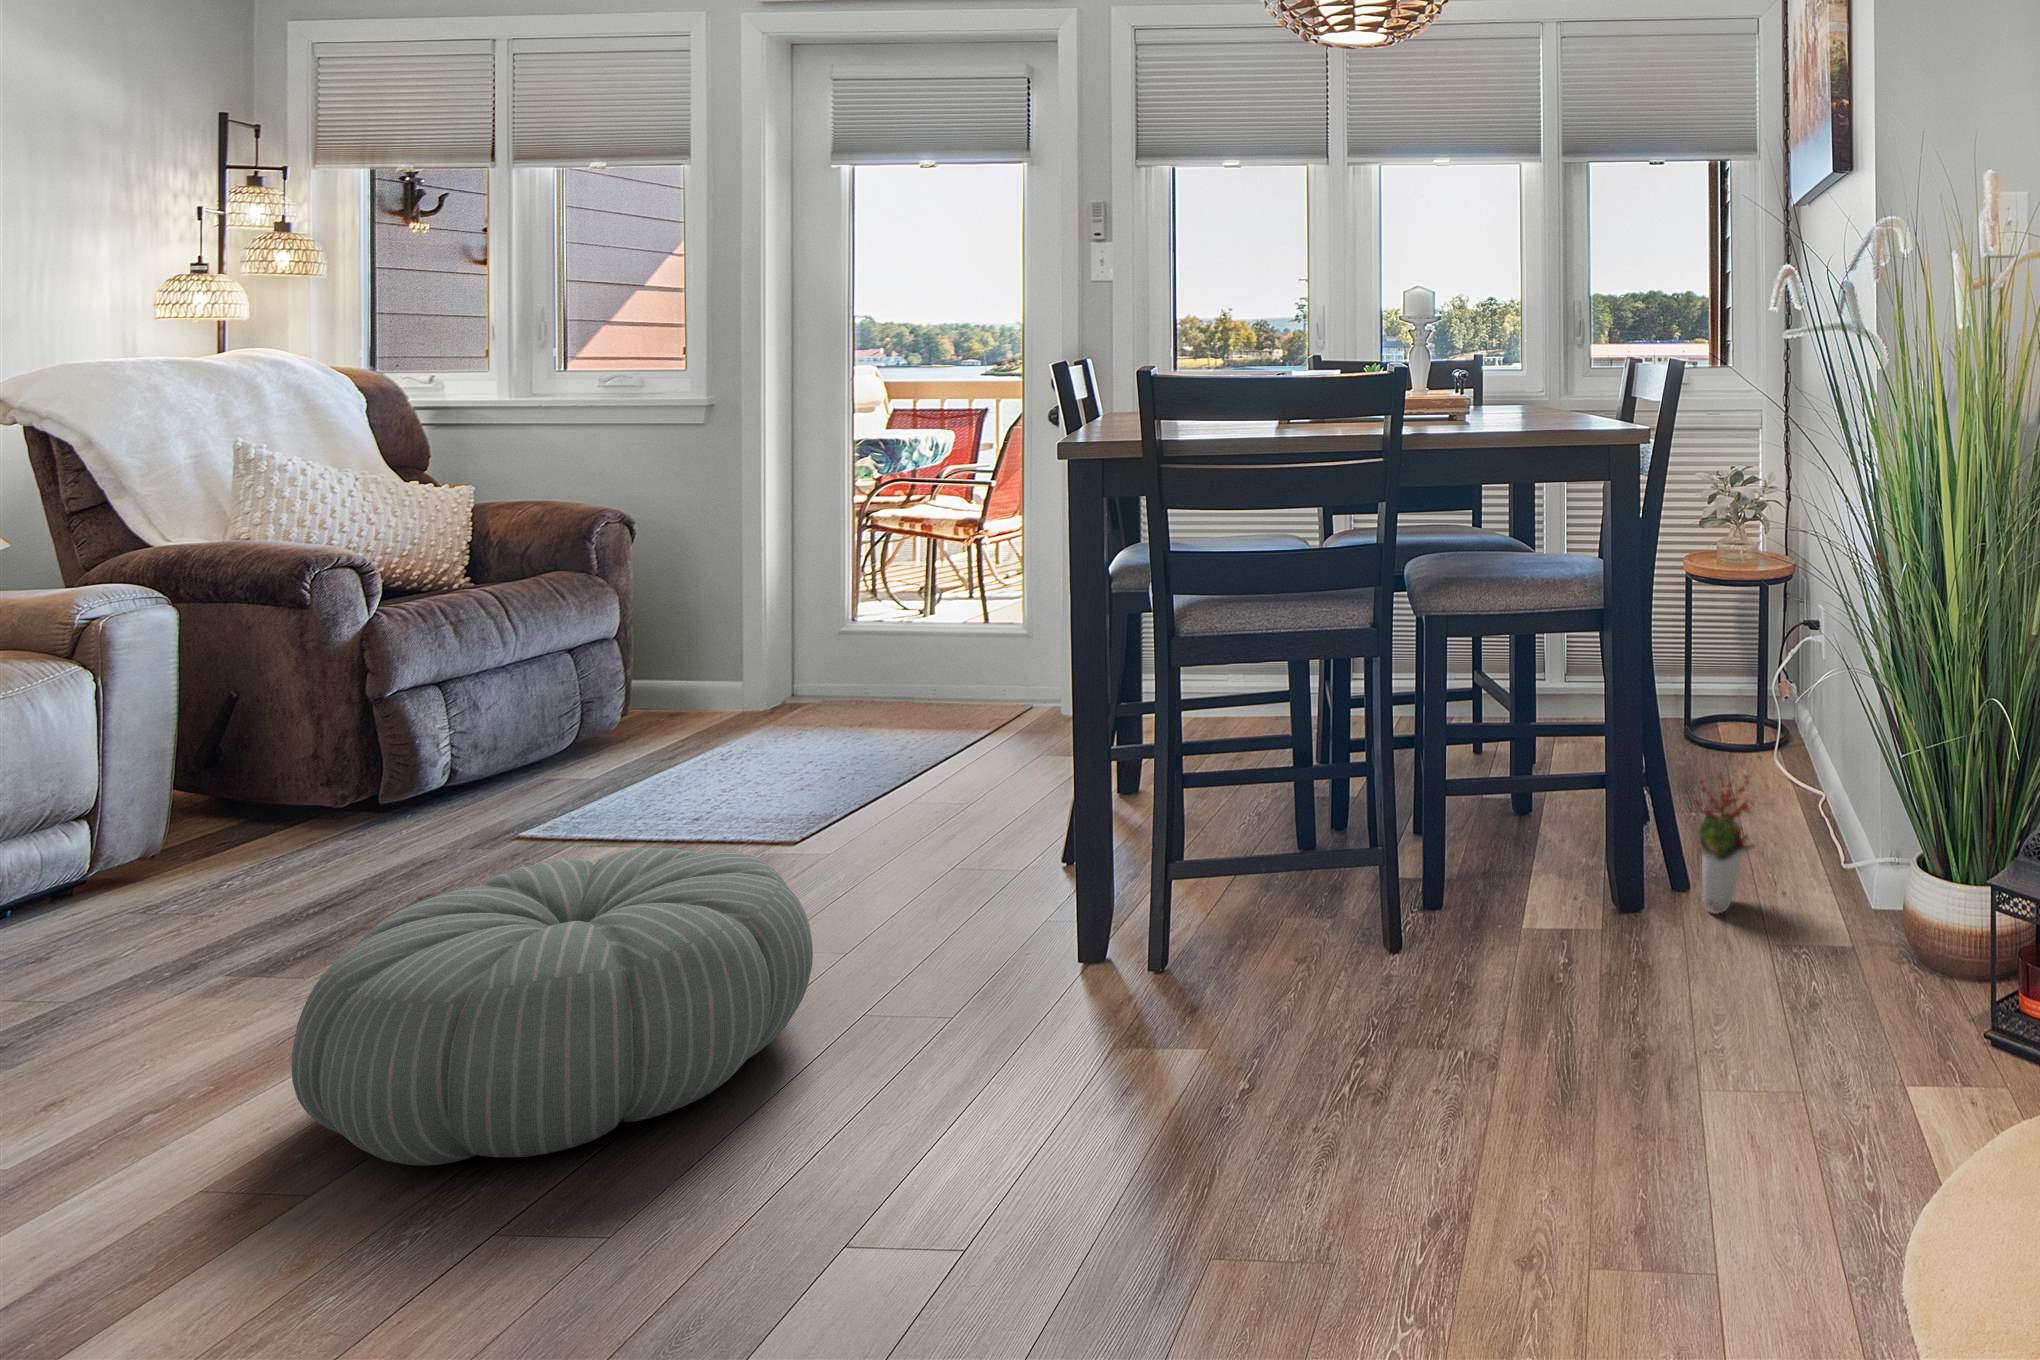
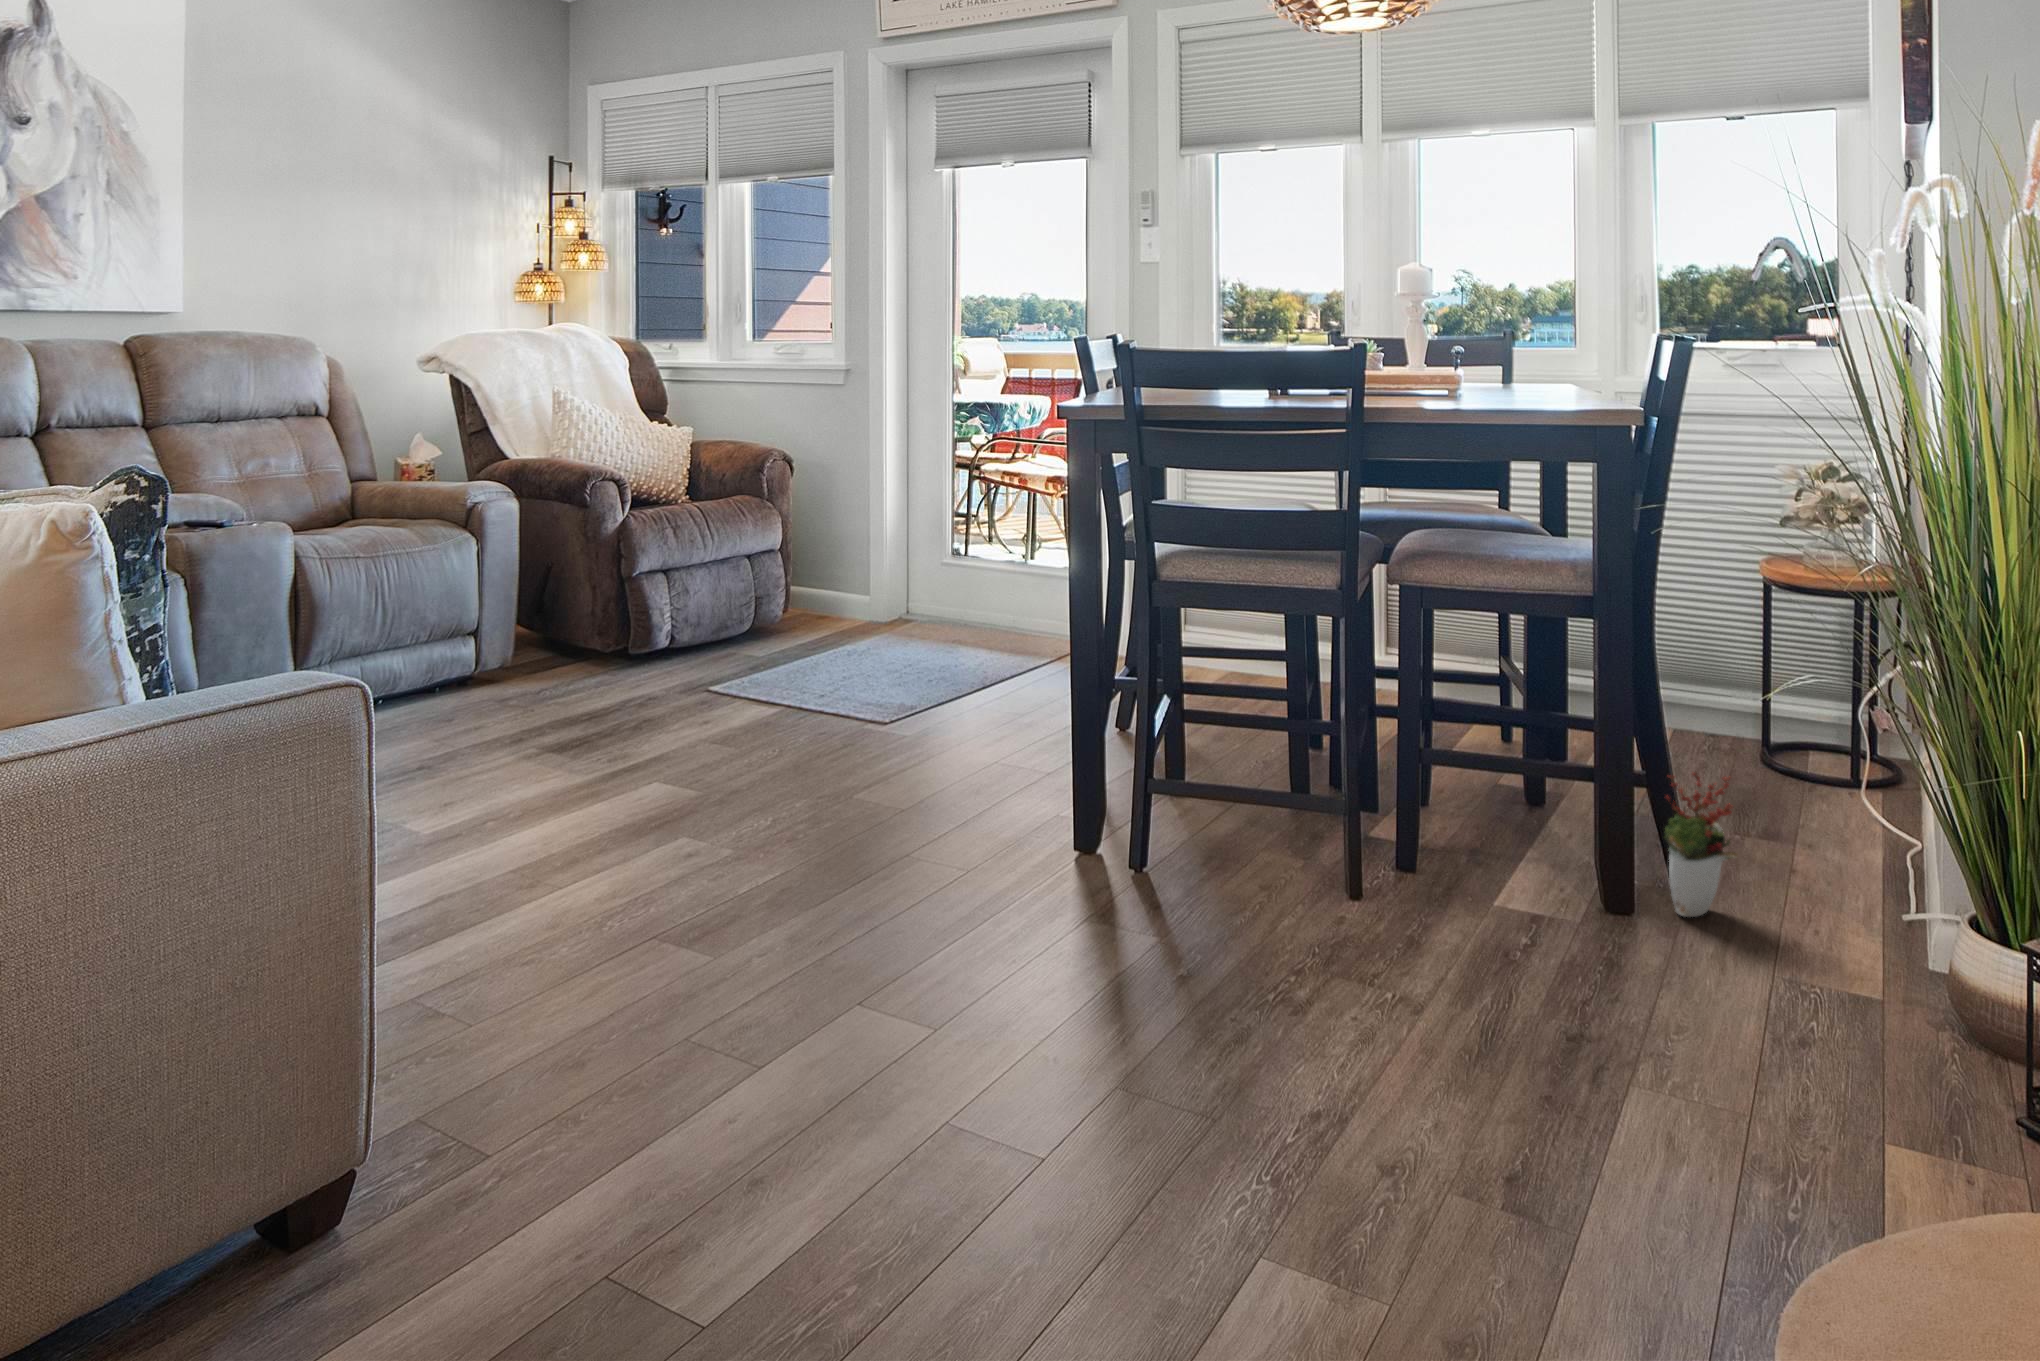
pouf: present [292,848,813,1166] -> none [556,686,857,869]

